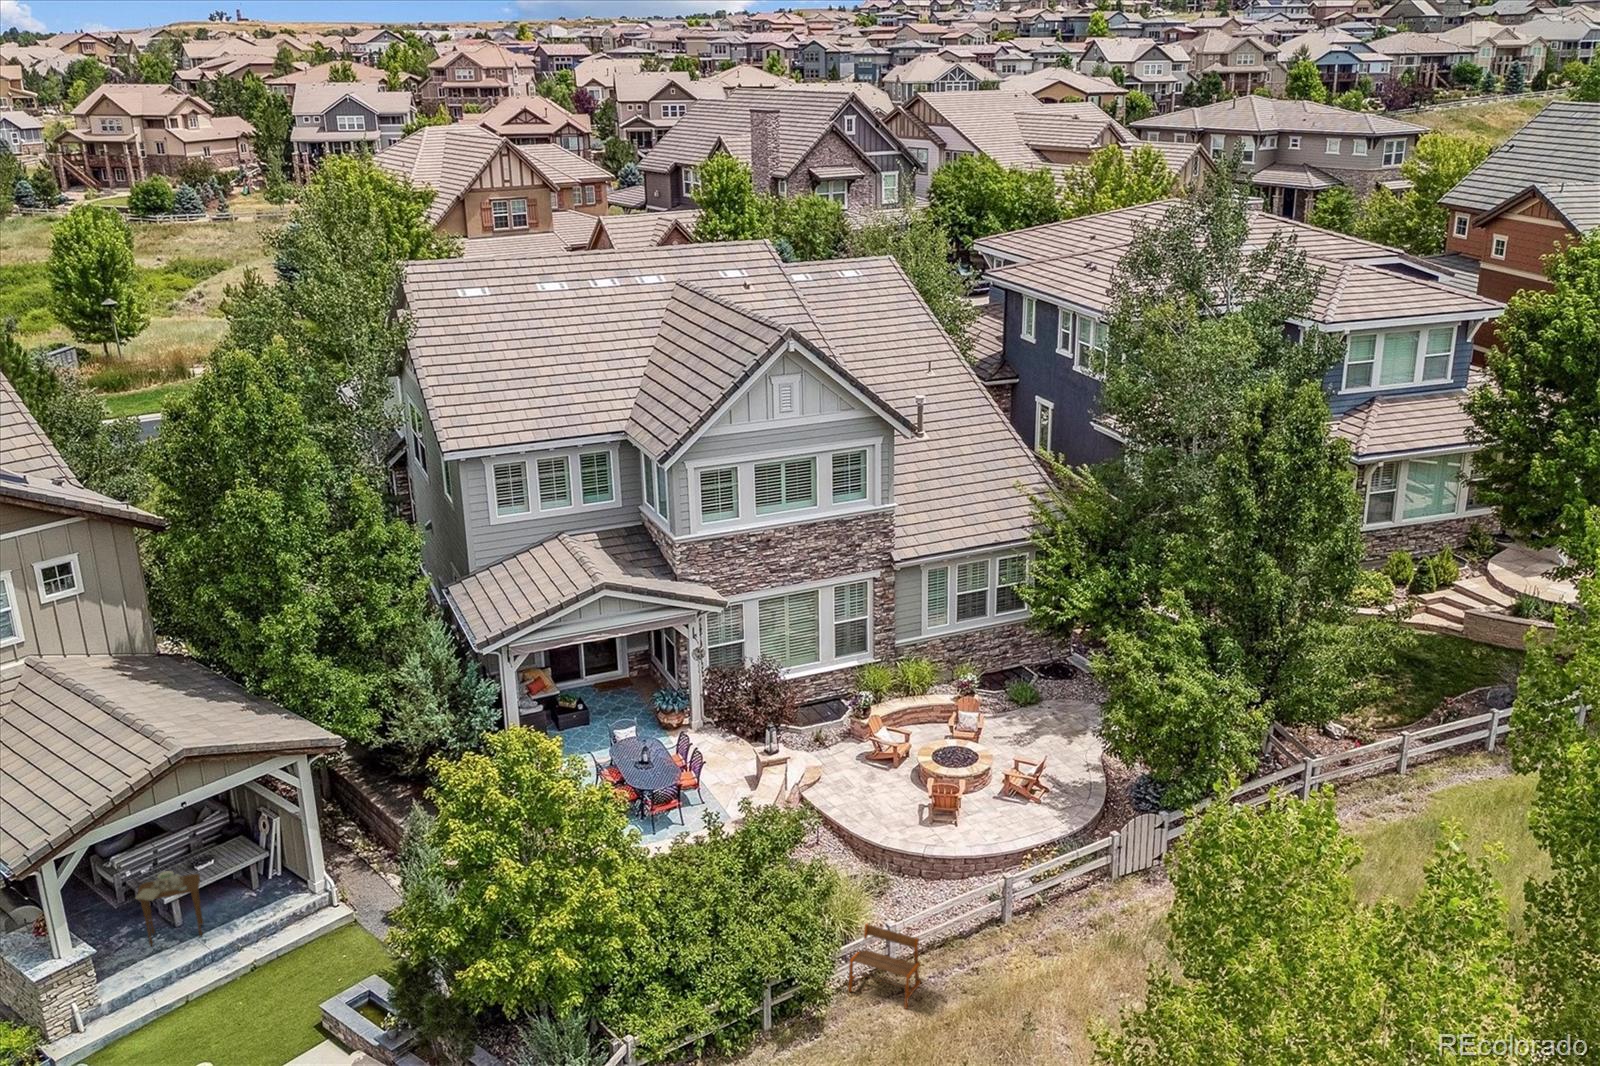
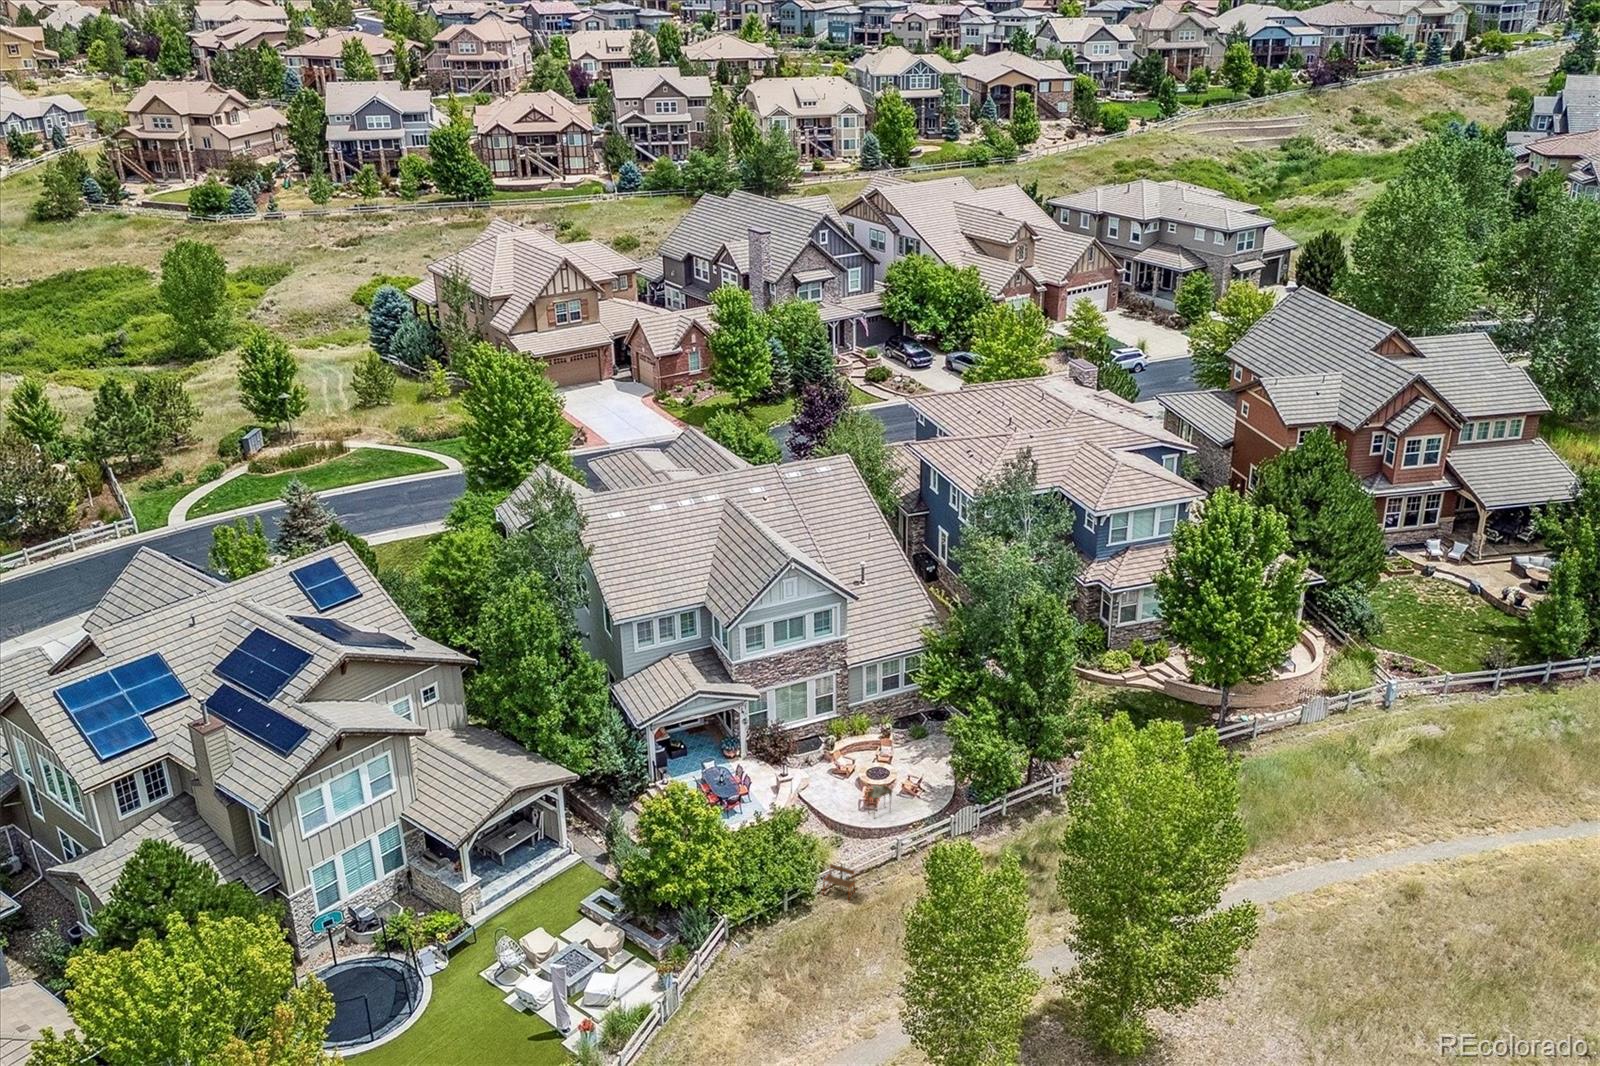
side table: present [136,871,203,946] -> present [867,785,893,809]

